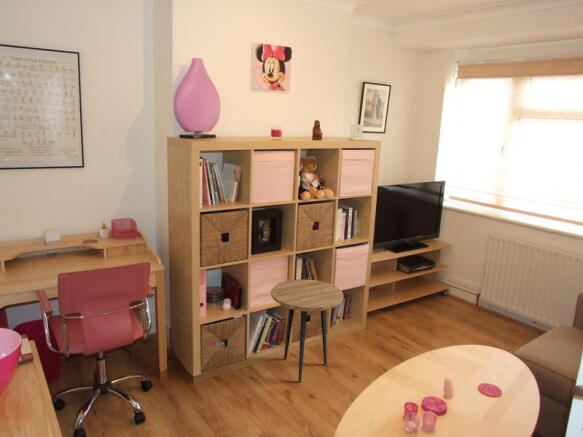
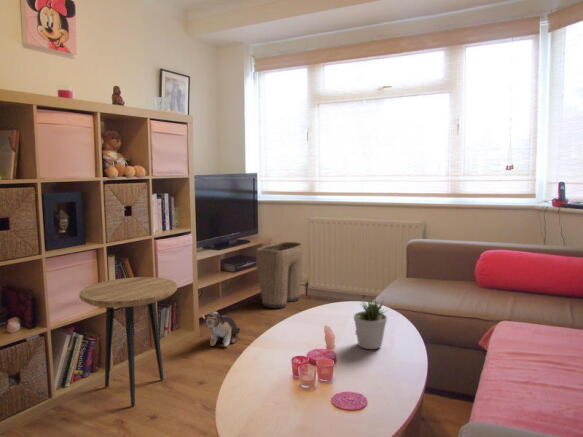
laundry basket: none [430,252,481,316] -> present [256,242,302,308]
plush toy: none [366,315,401,346] -> present [202,311,240,347]
potted plant: none [473,367,507,413] -> present [354,301,387,349]

